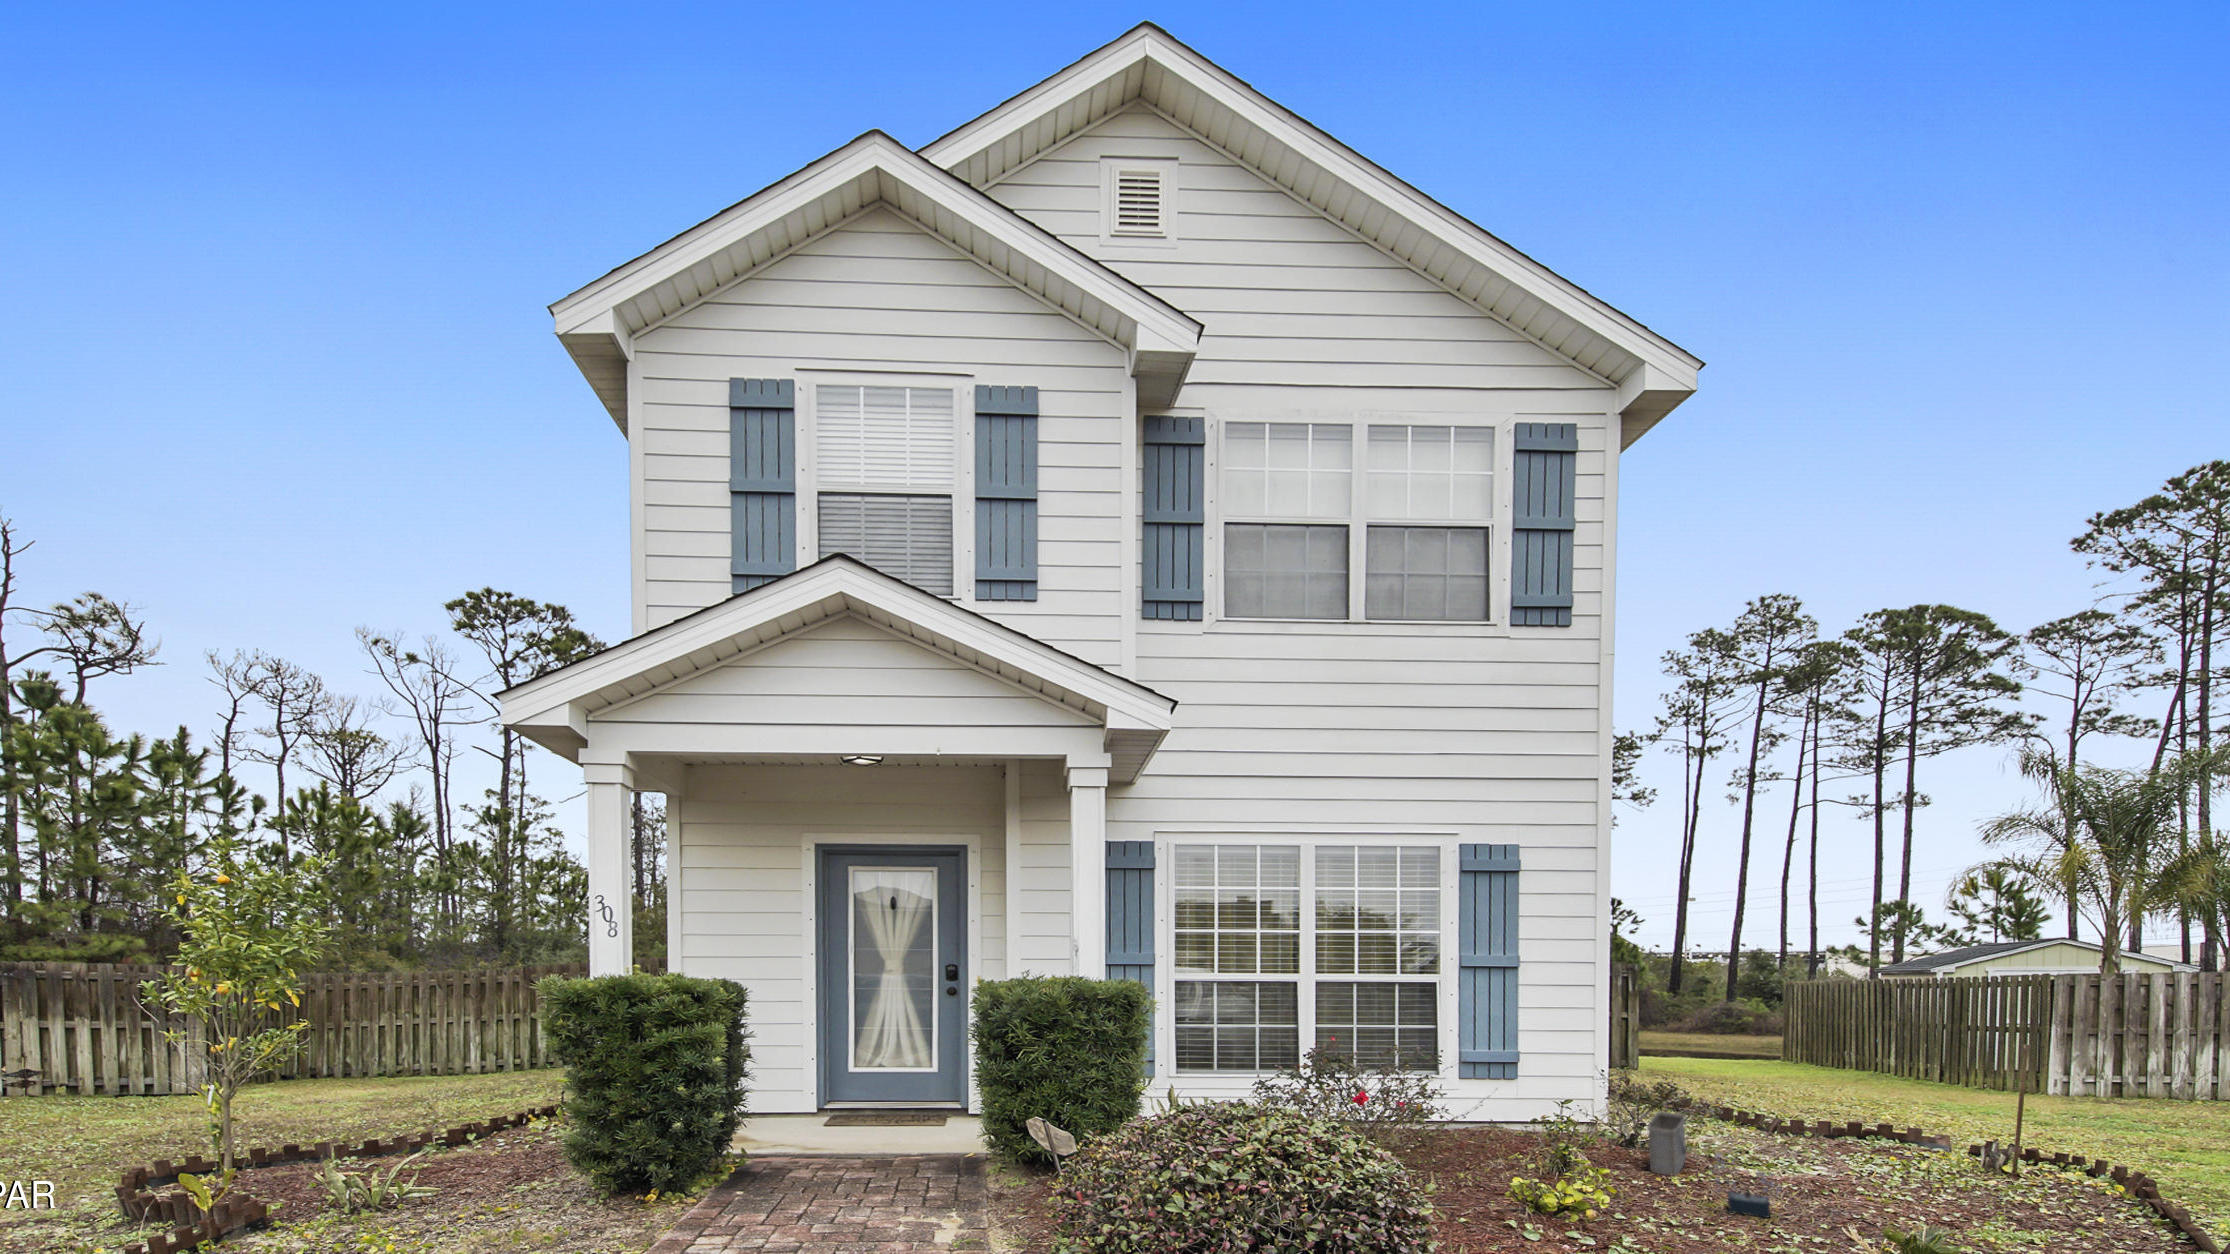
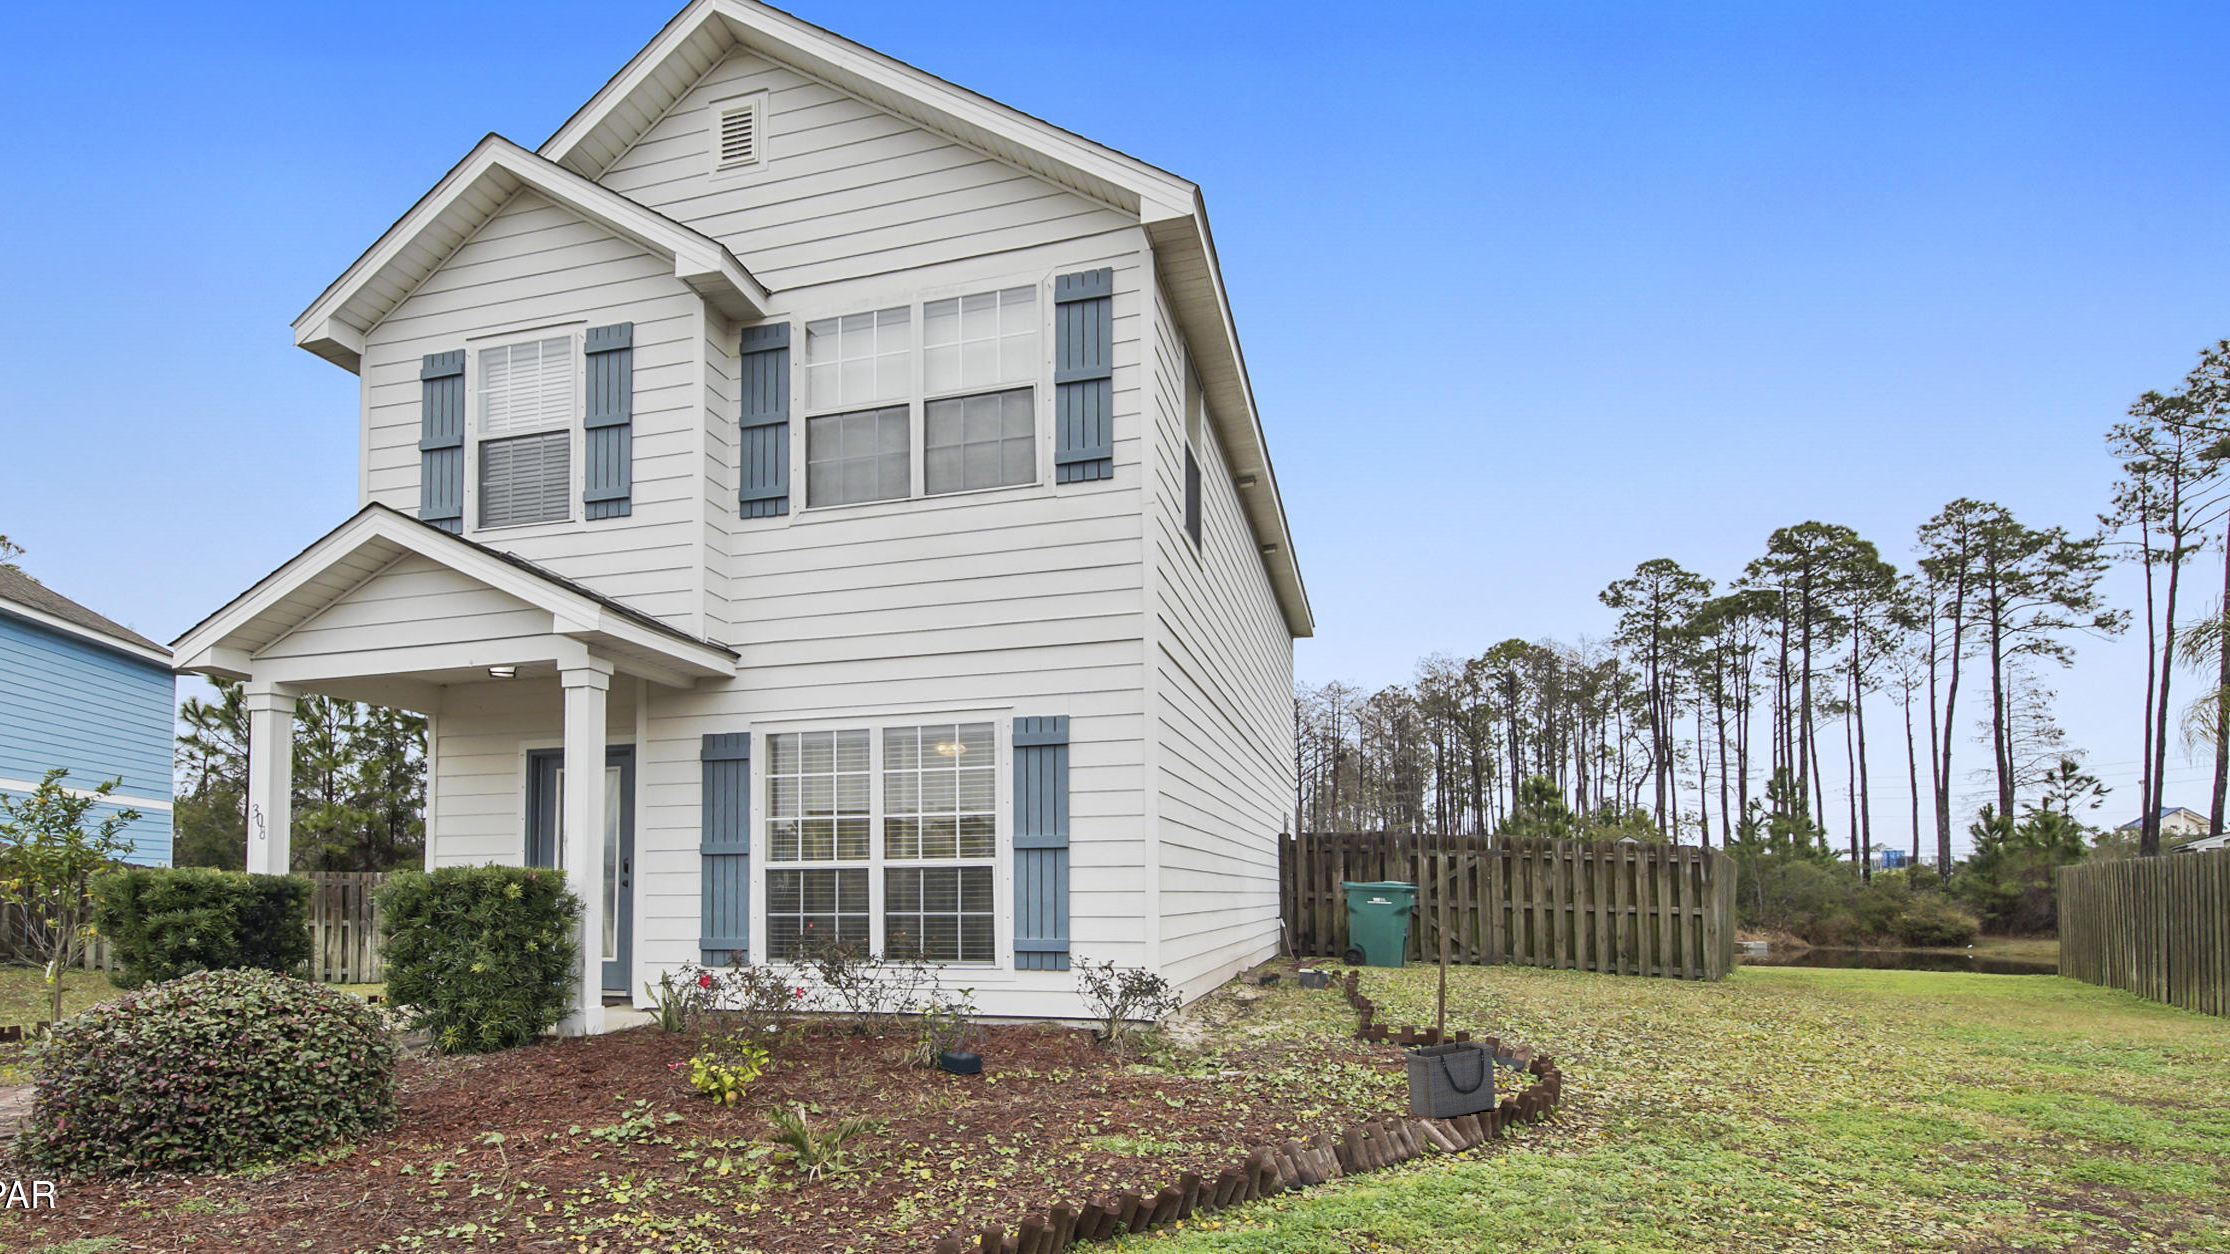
basket: present [1647,1111,1686,1176] -> present [1404,1041,1495,1118]

